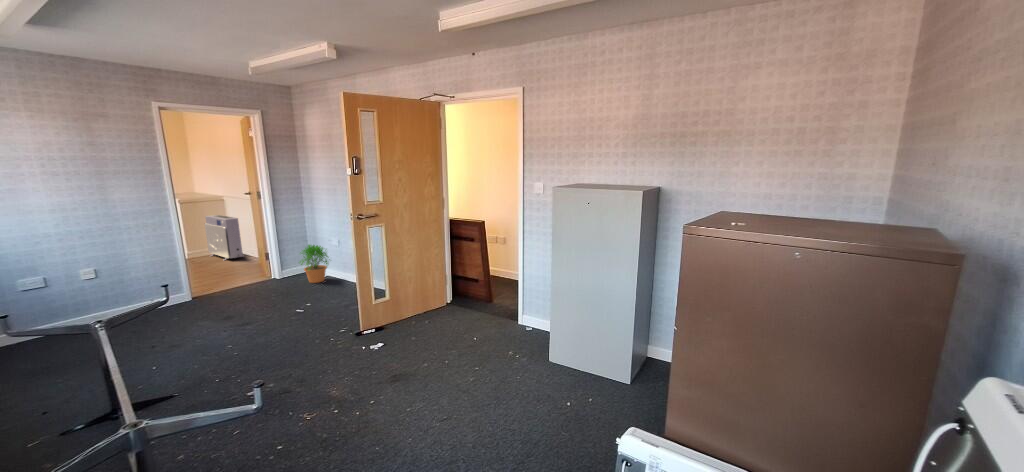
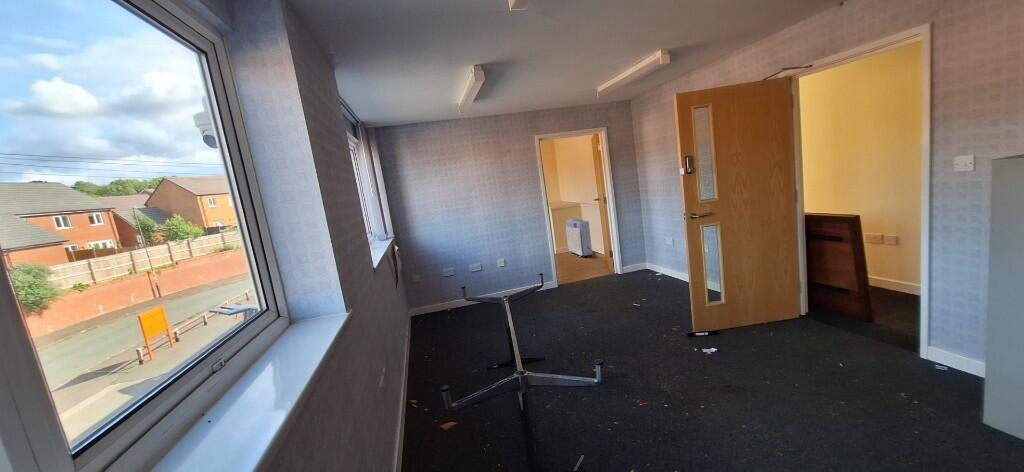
potted plant: present [300,245,329,283] -> none [636,244,668,281]

